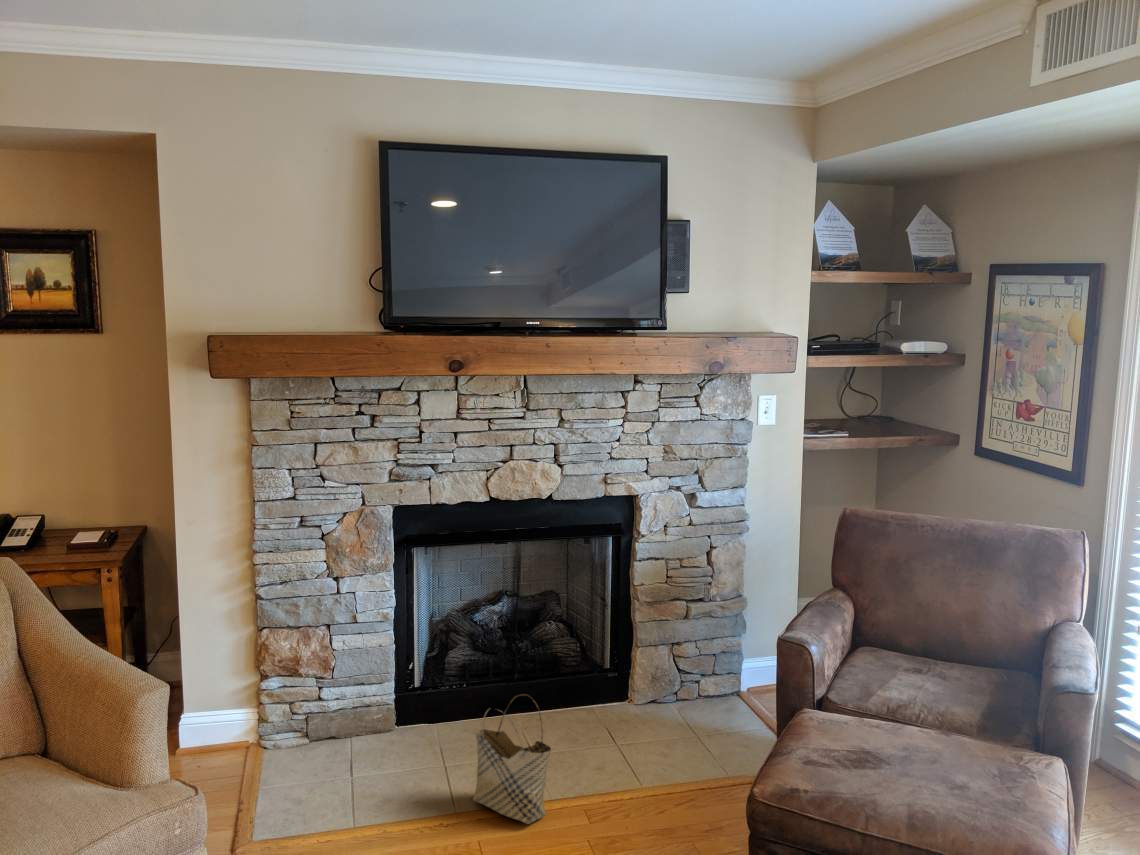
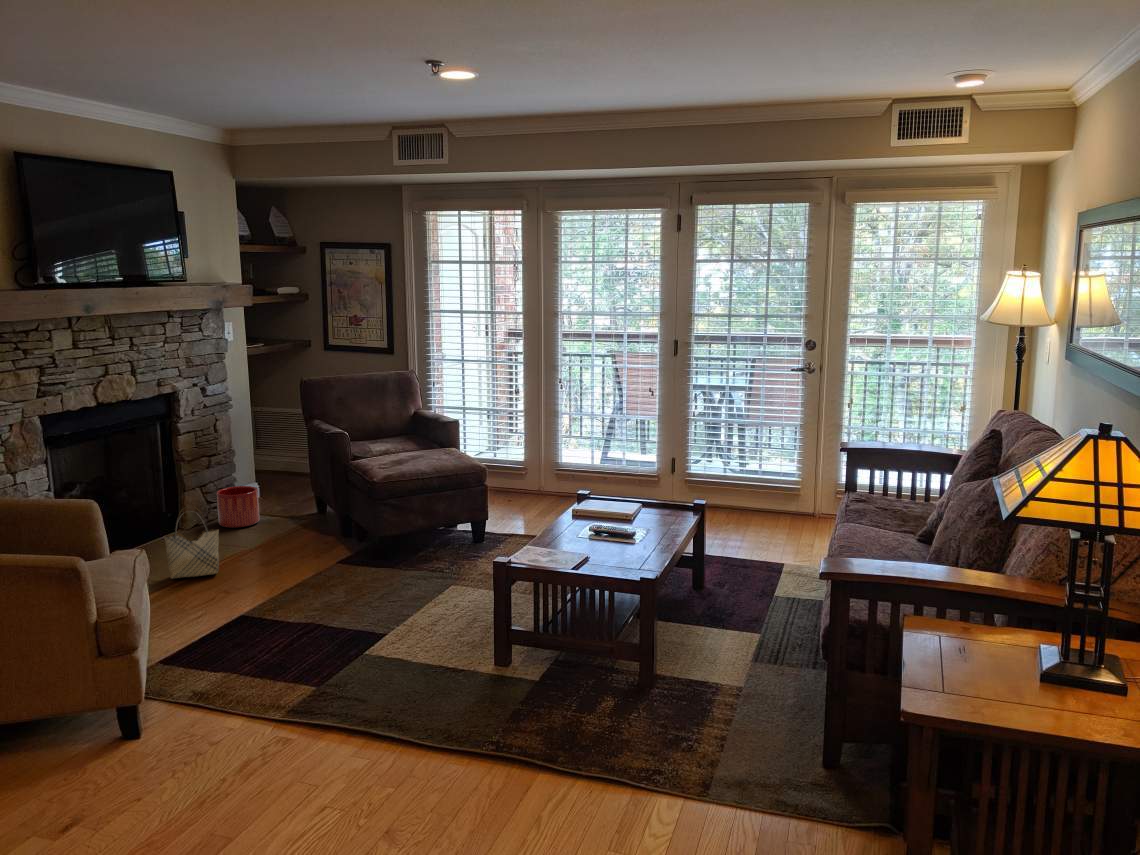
planter: none [678,656,743,733] -> present [217,486,260,528]

